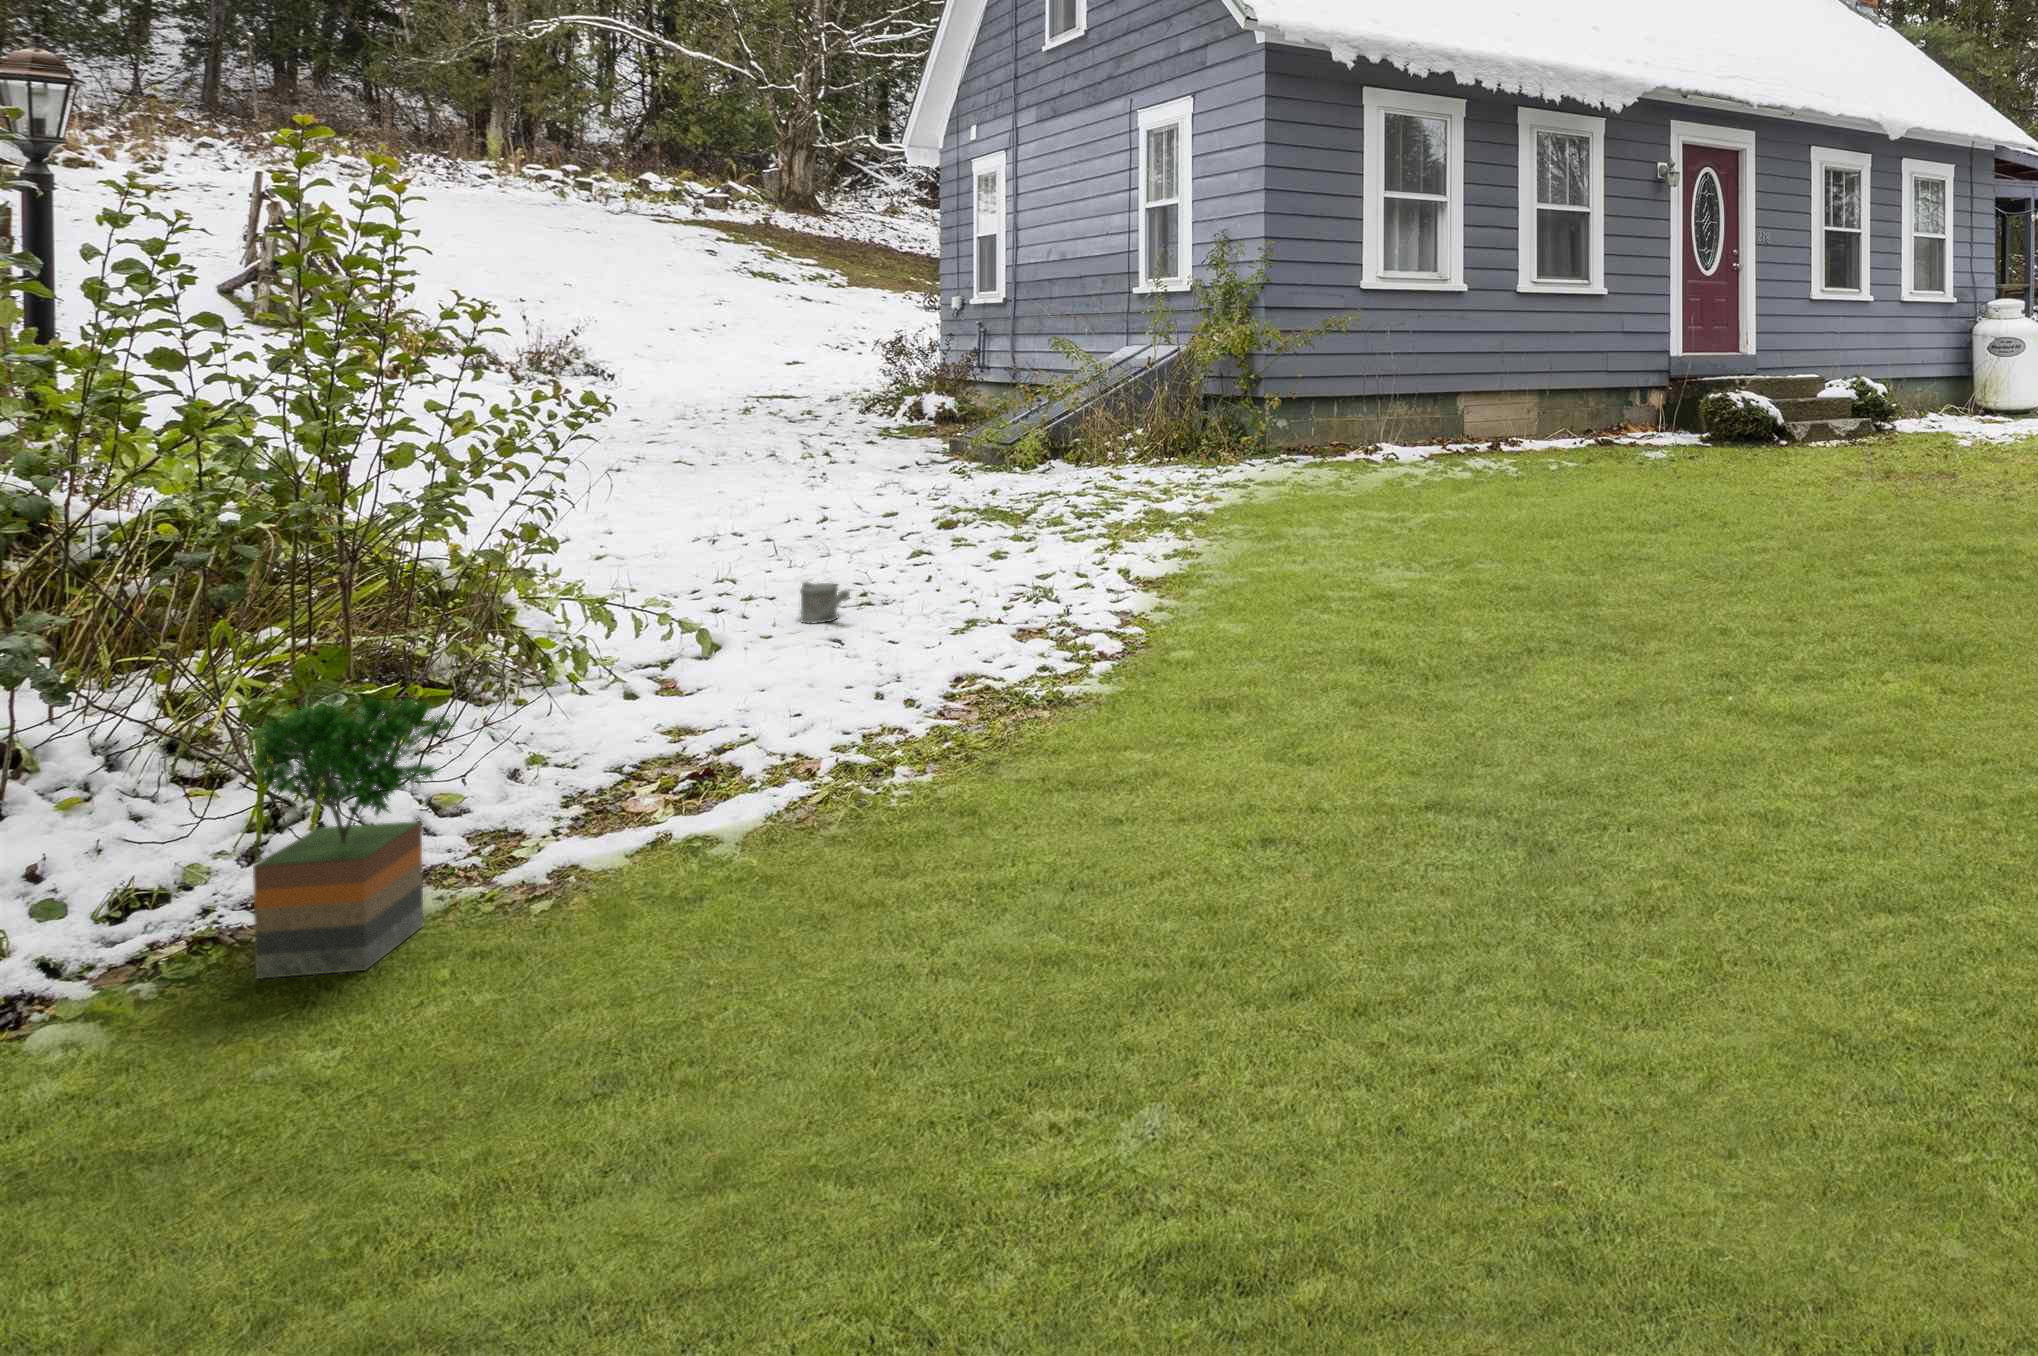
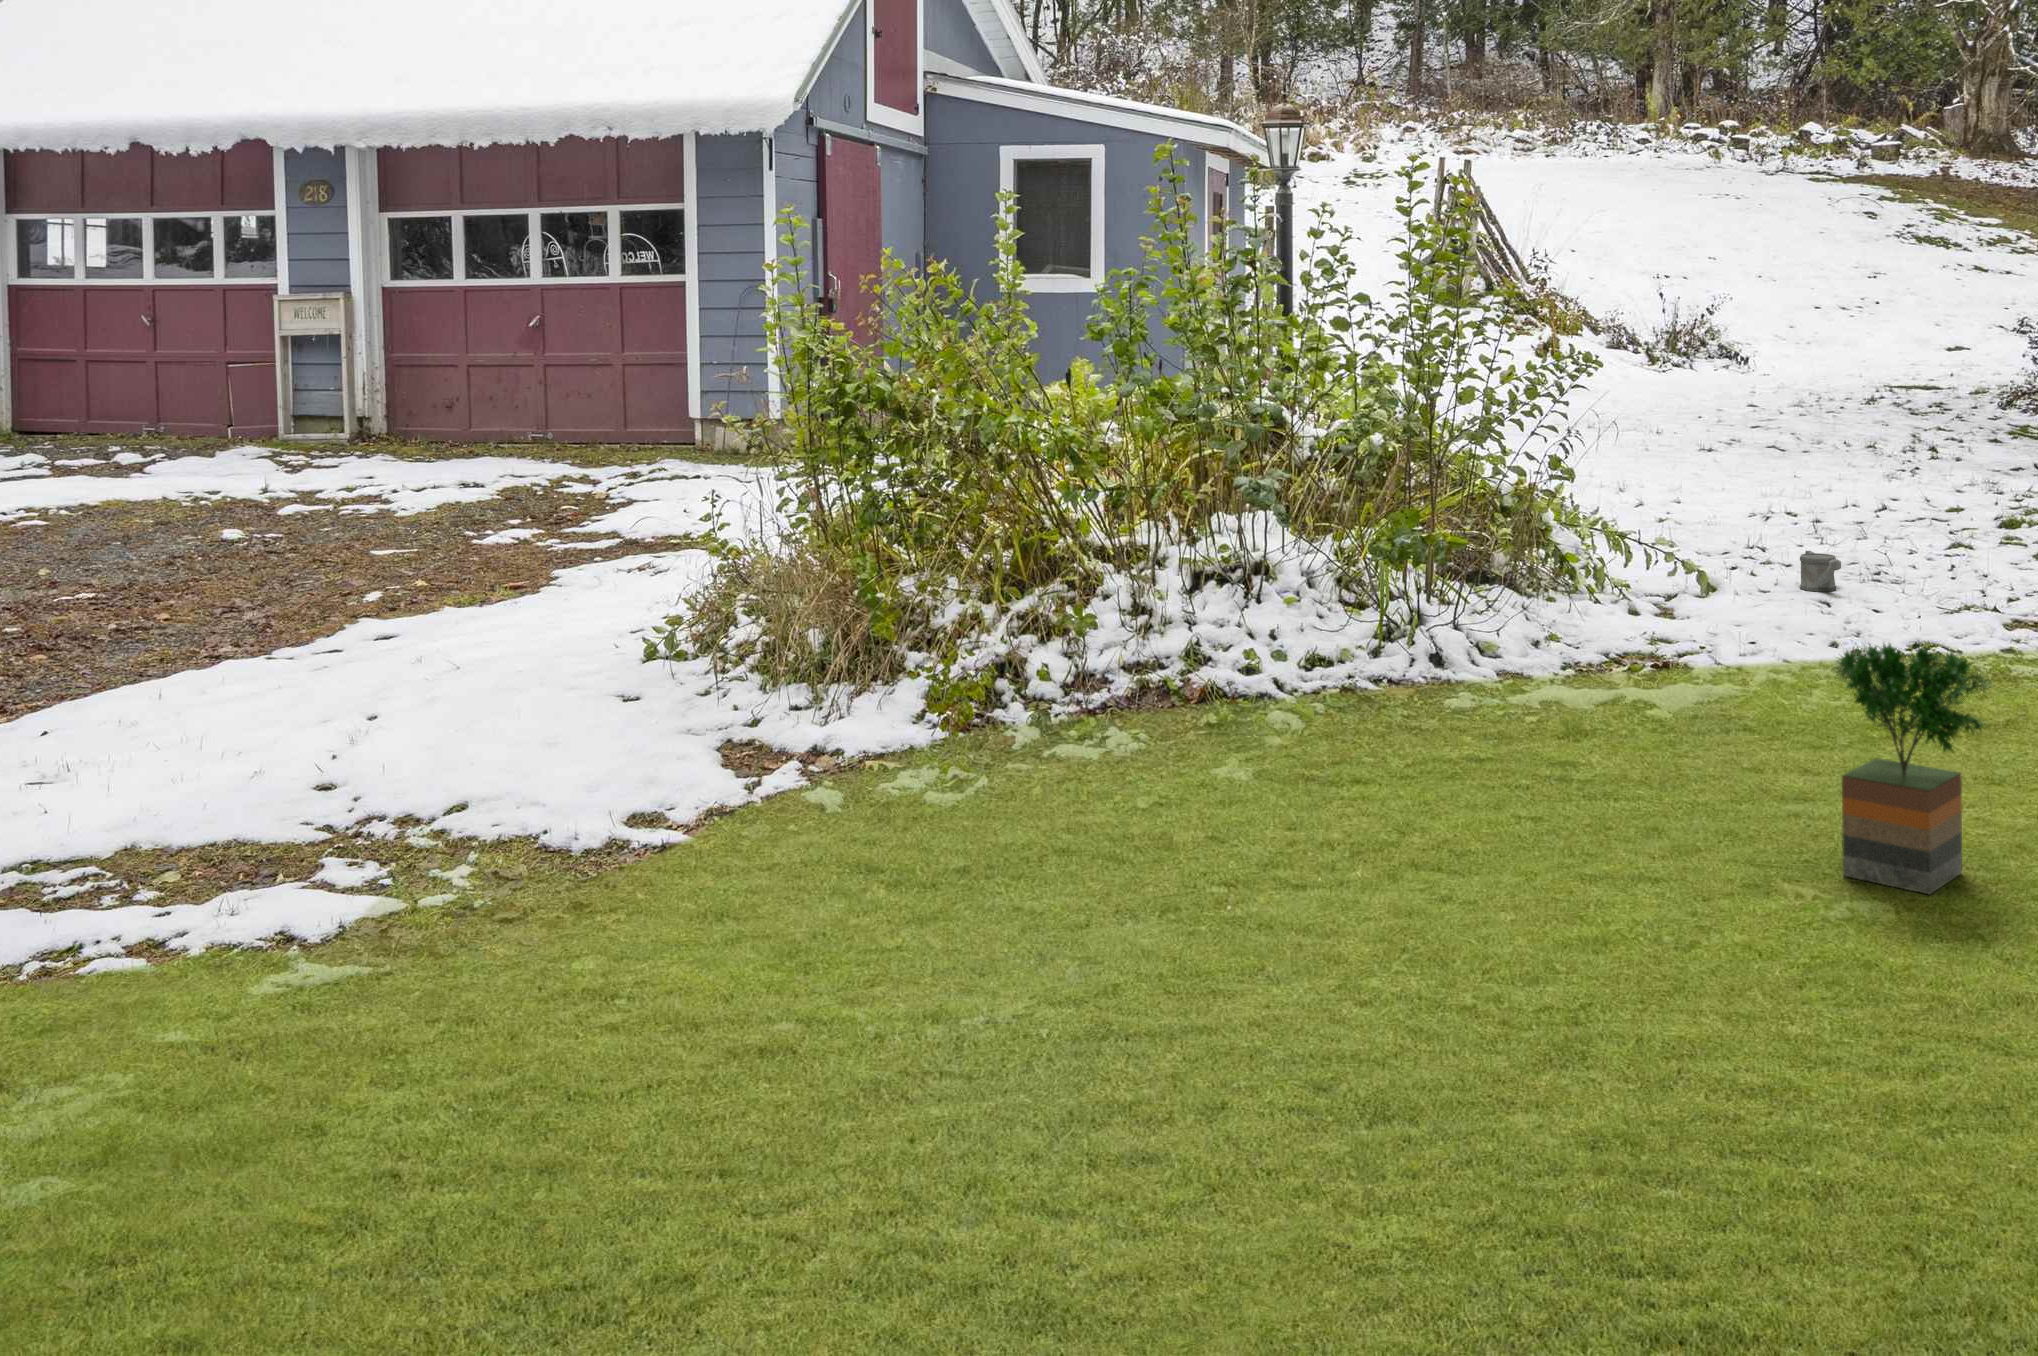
potted tree: present [251,697,453,979] -> present [1833,644,1992,894]

